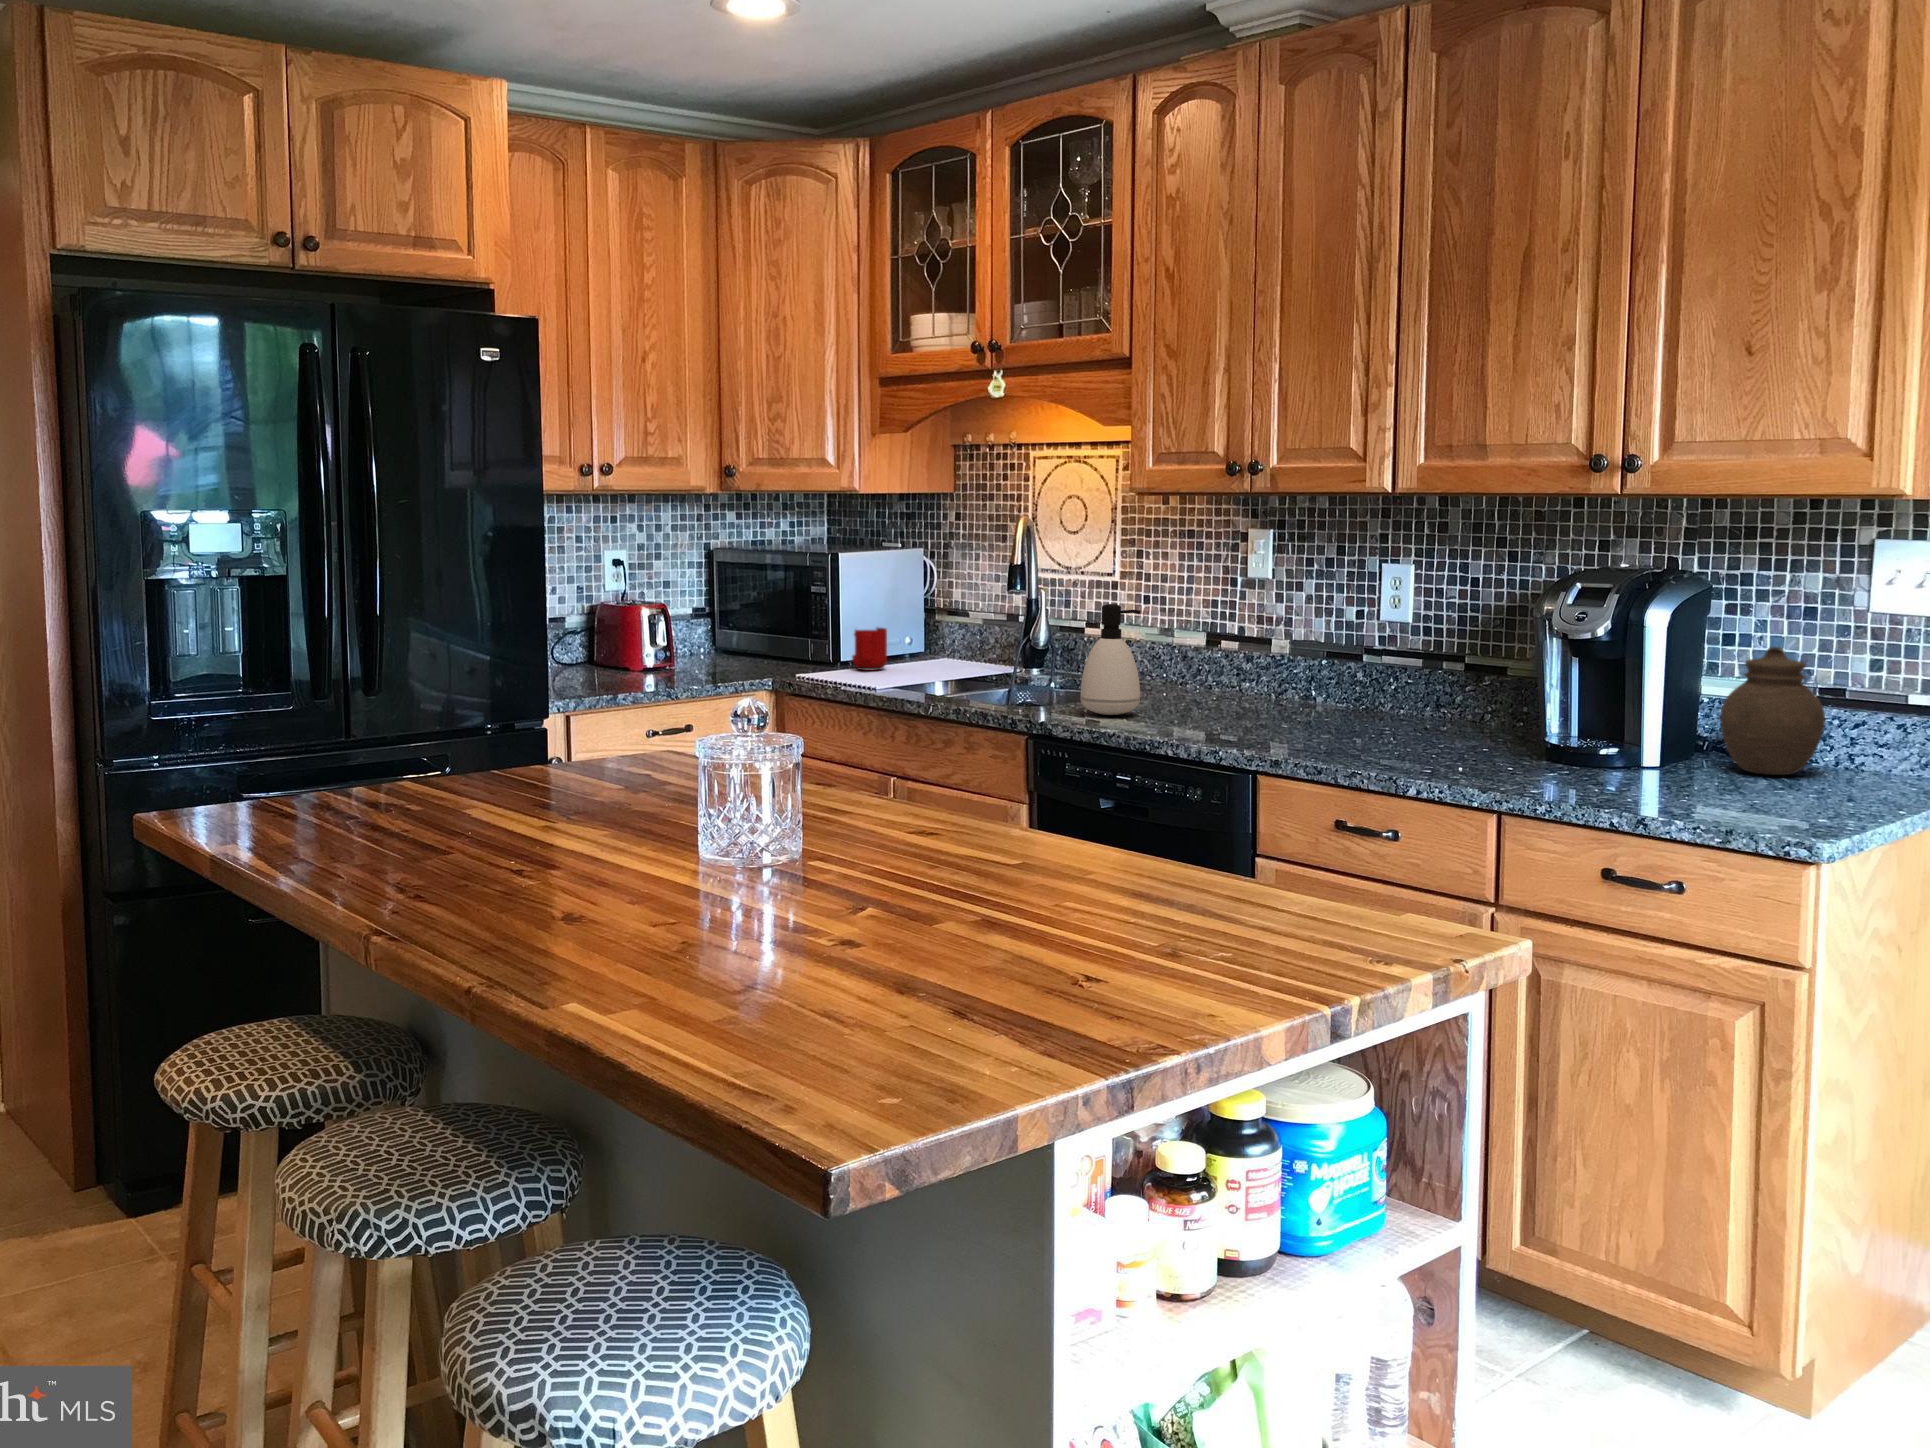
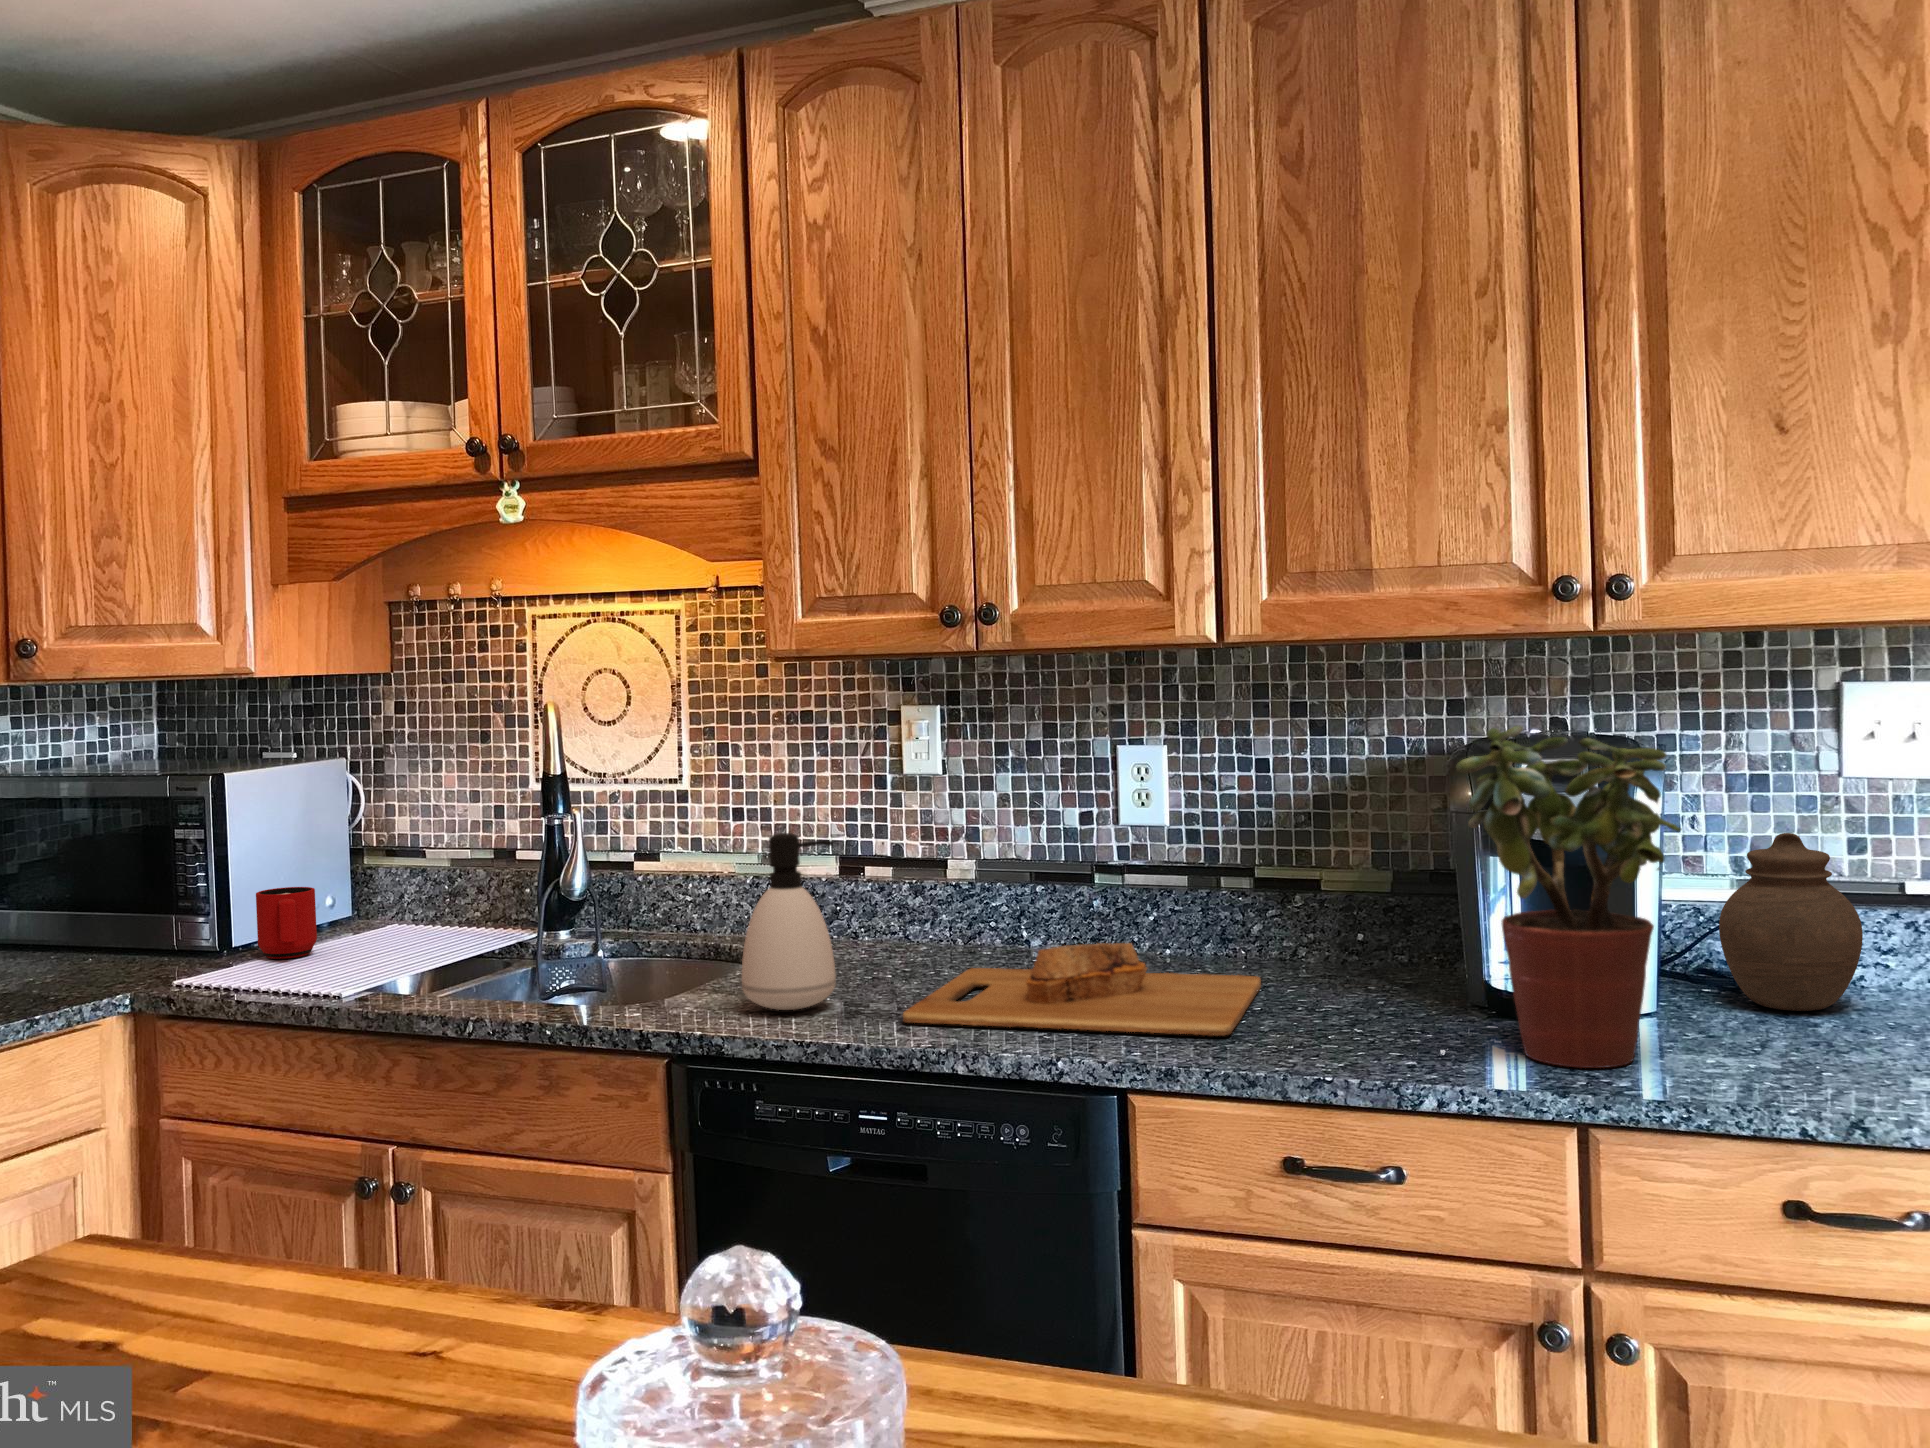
potted plant: none [1458,553,1608,781] -> present [1456,726,1681,1068]
cutting board: none [1162,689,1424,747] -> present [903,943,1261,1035]

